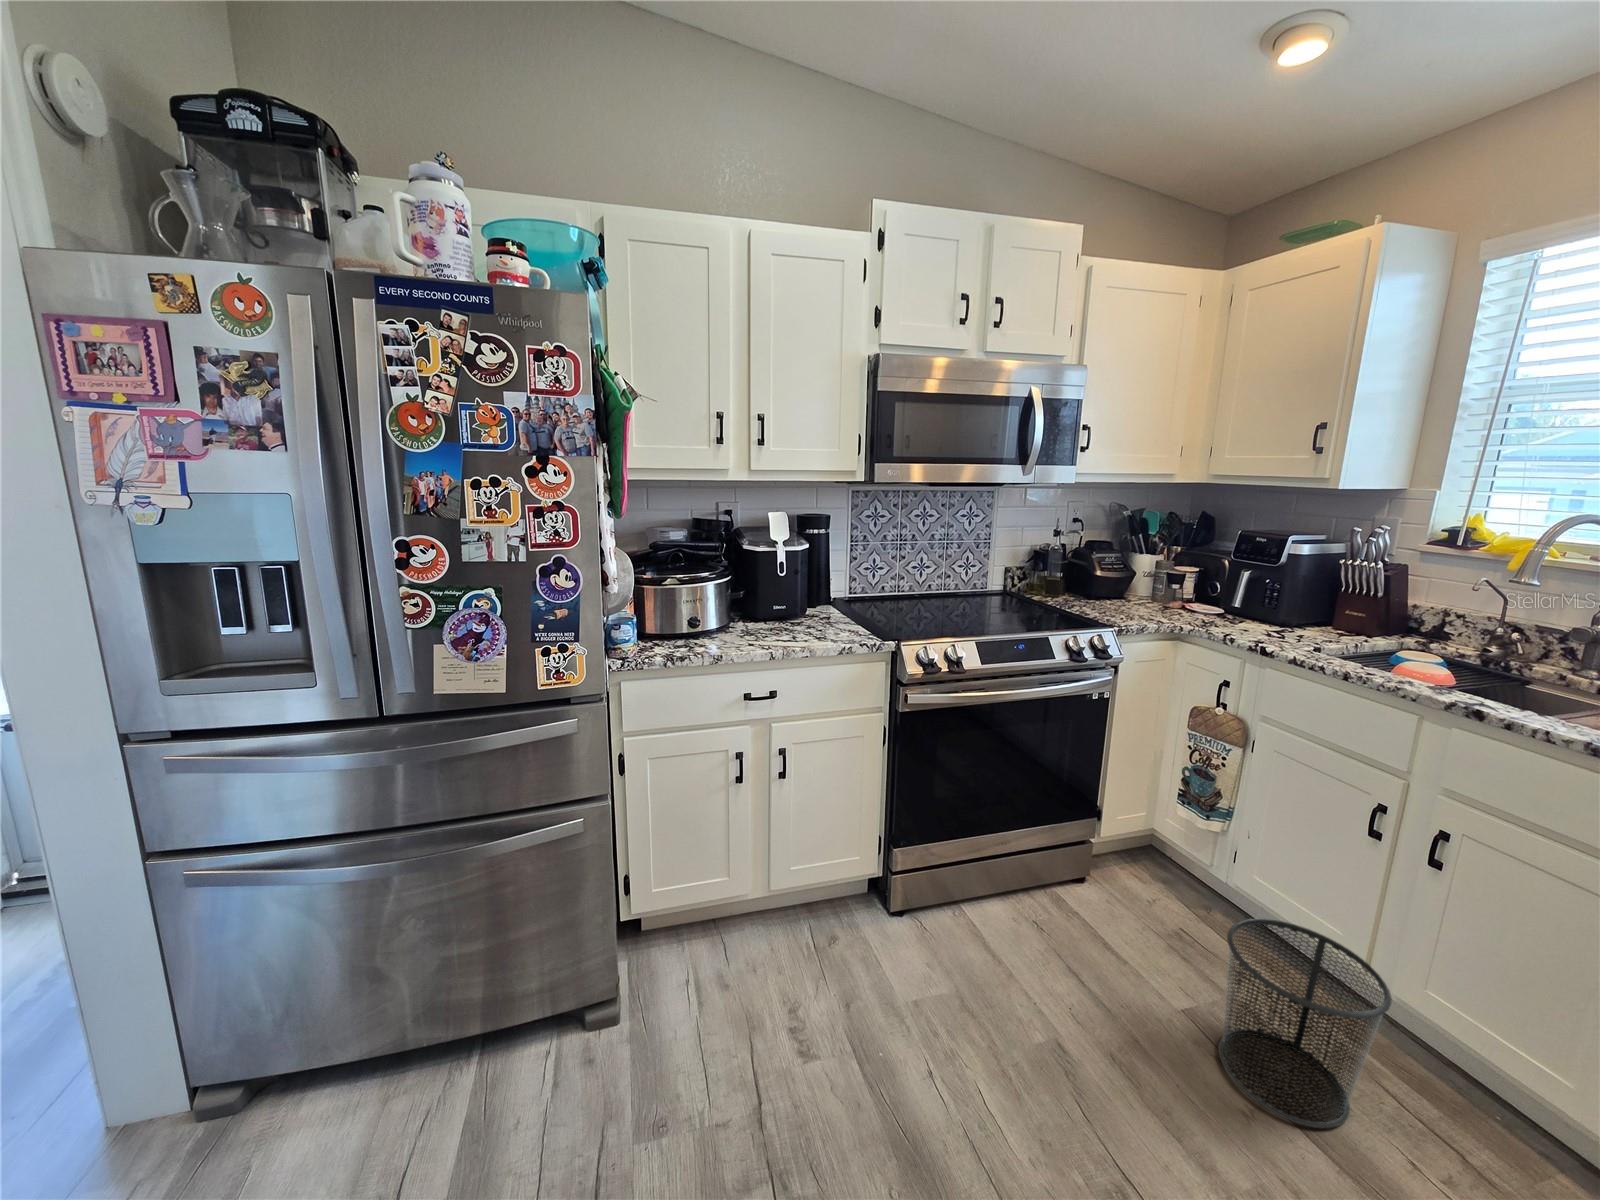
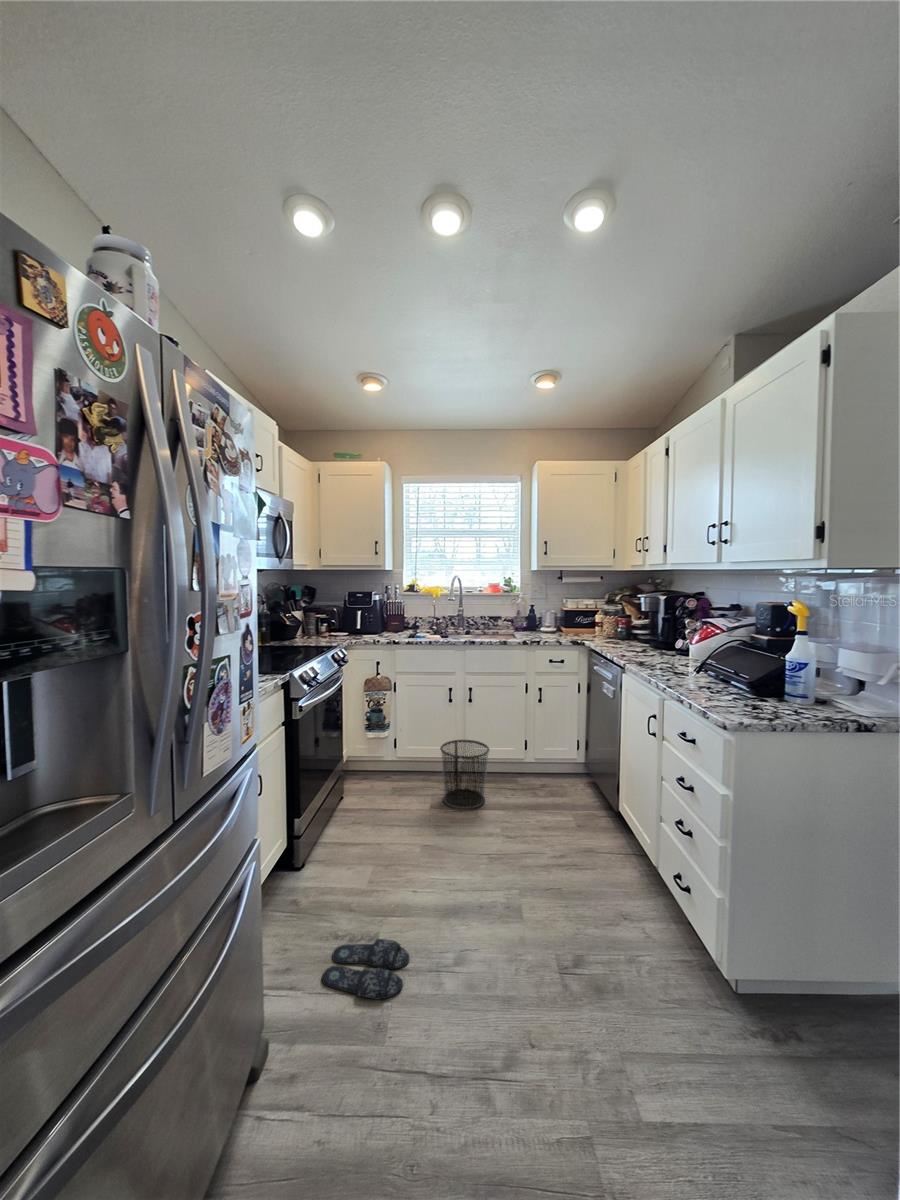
slippers: none [688,1024,792,1140] -> present [322,939,409,999]

